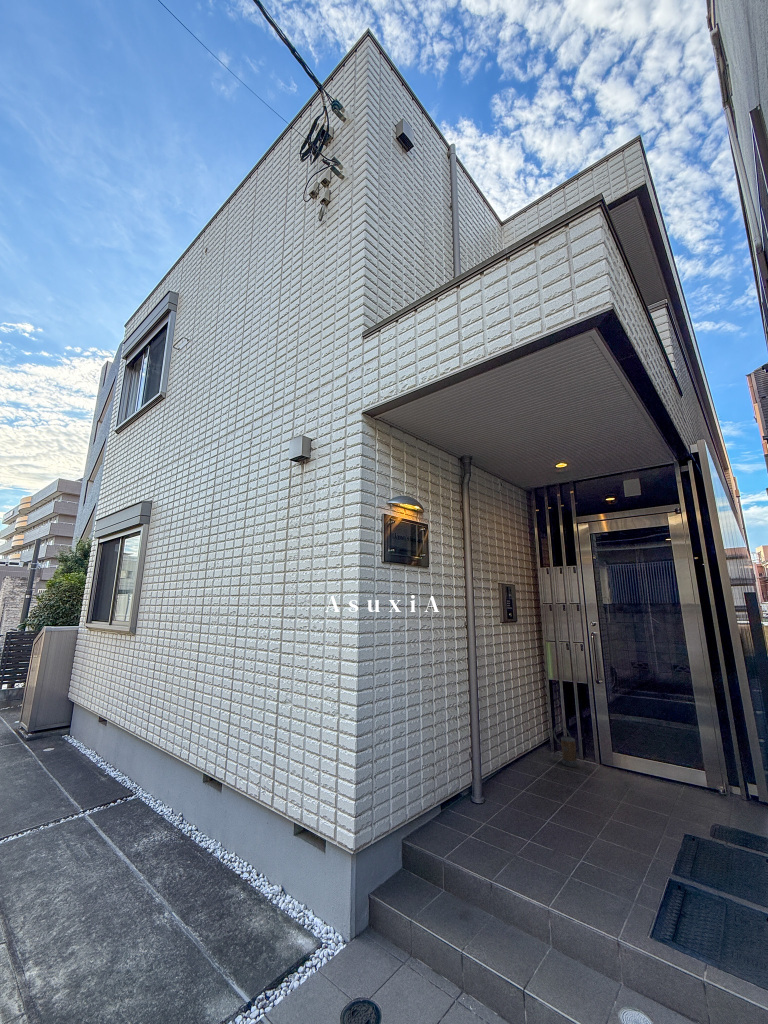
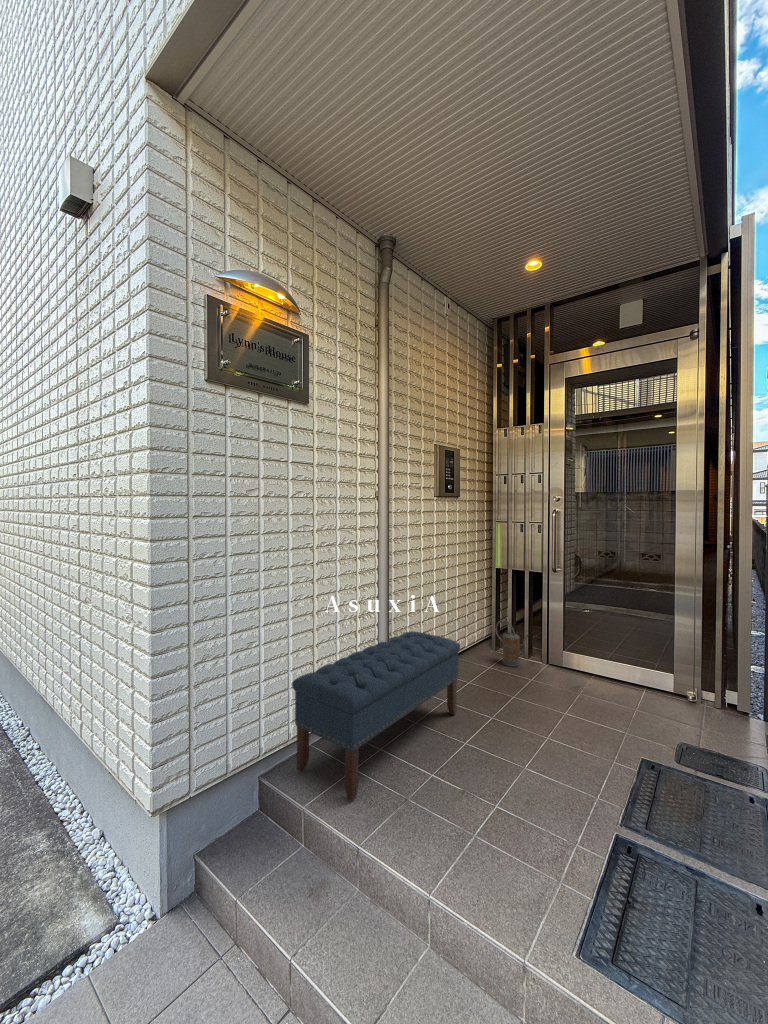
bench: none [426,731,535,854] -> present [292,631,460,801]

